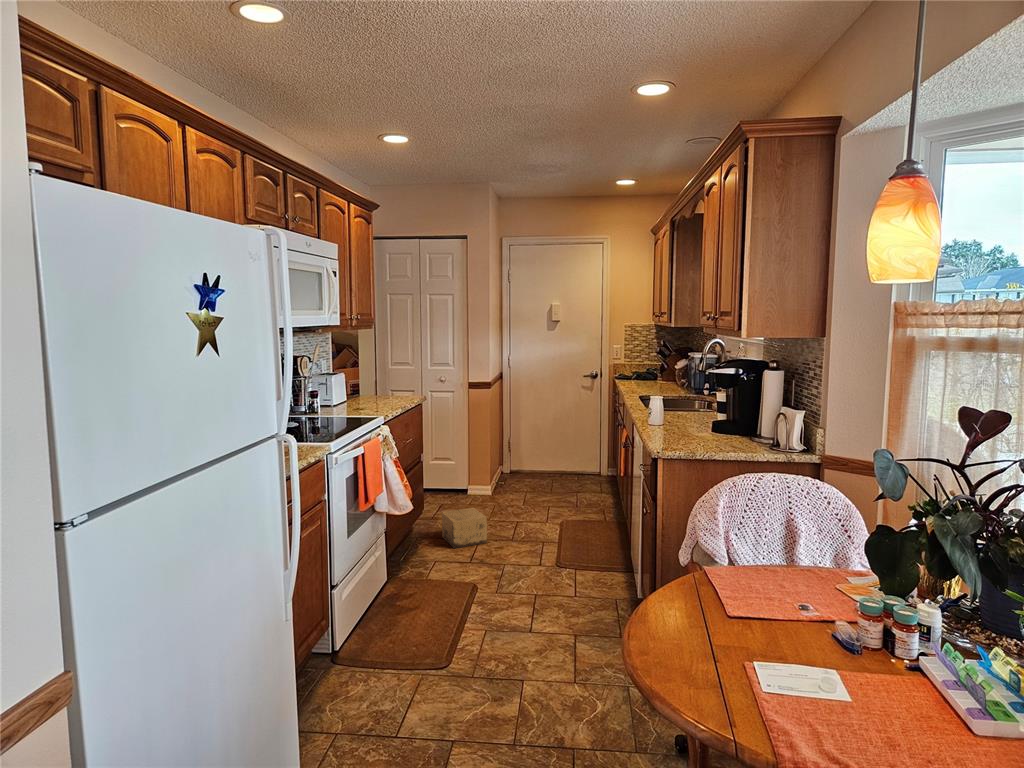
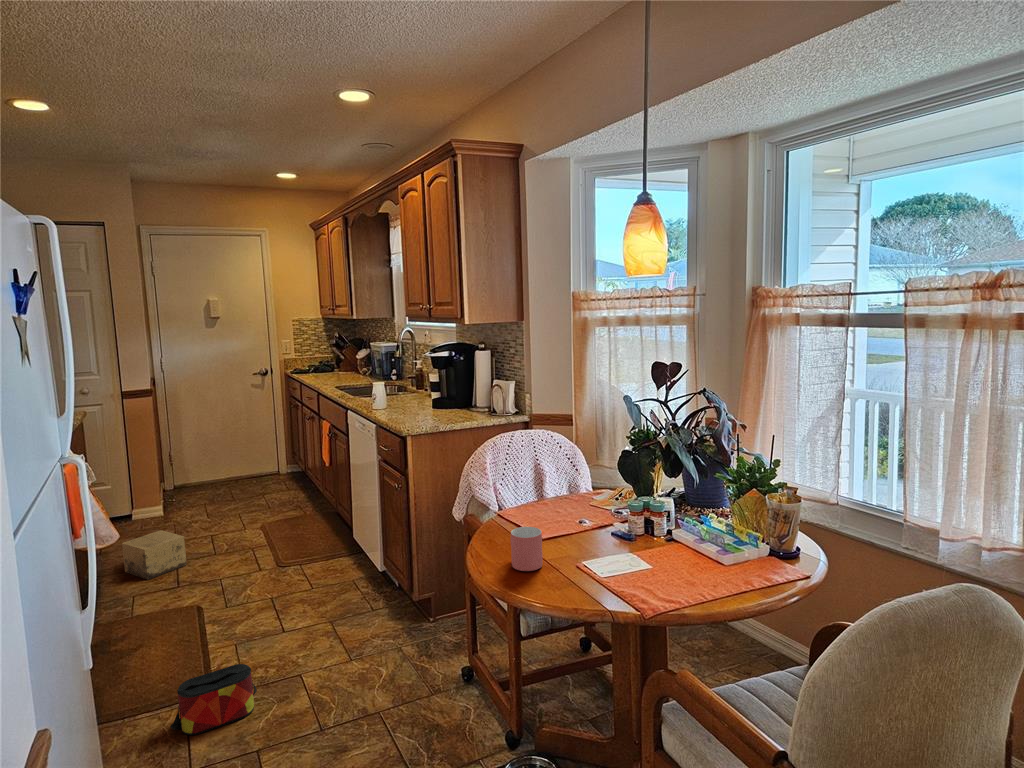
mug: none [671,601,713,662] -> present [511,527,542,571]
bag: none [402,650,477,704] -> present [170,664,257,735]

